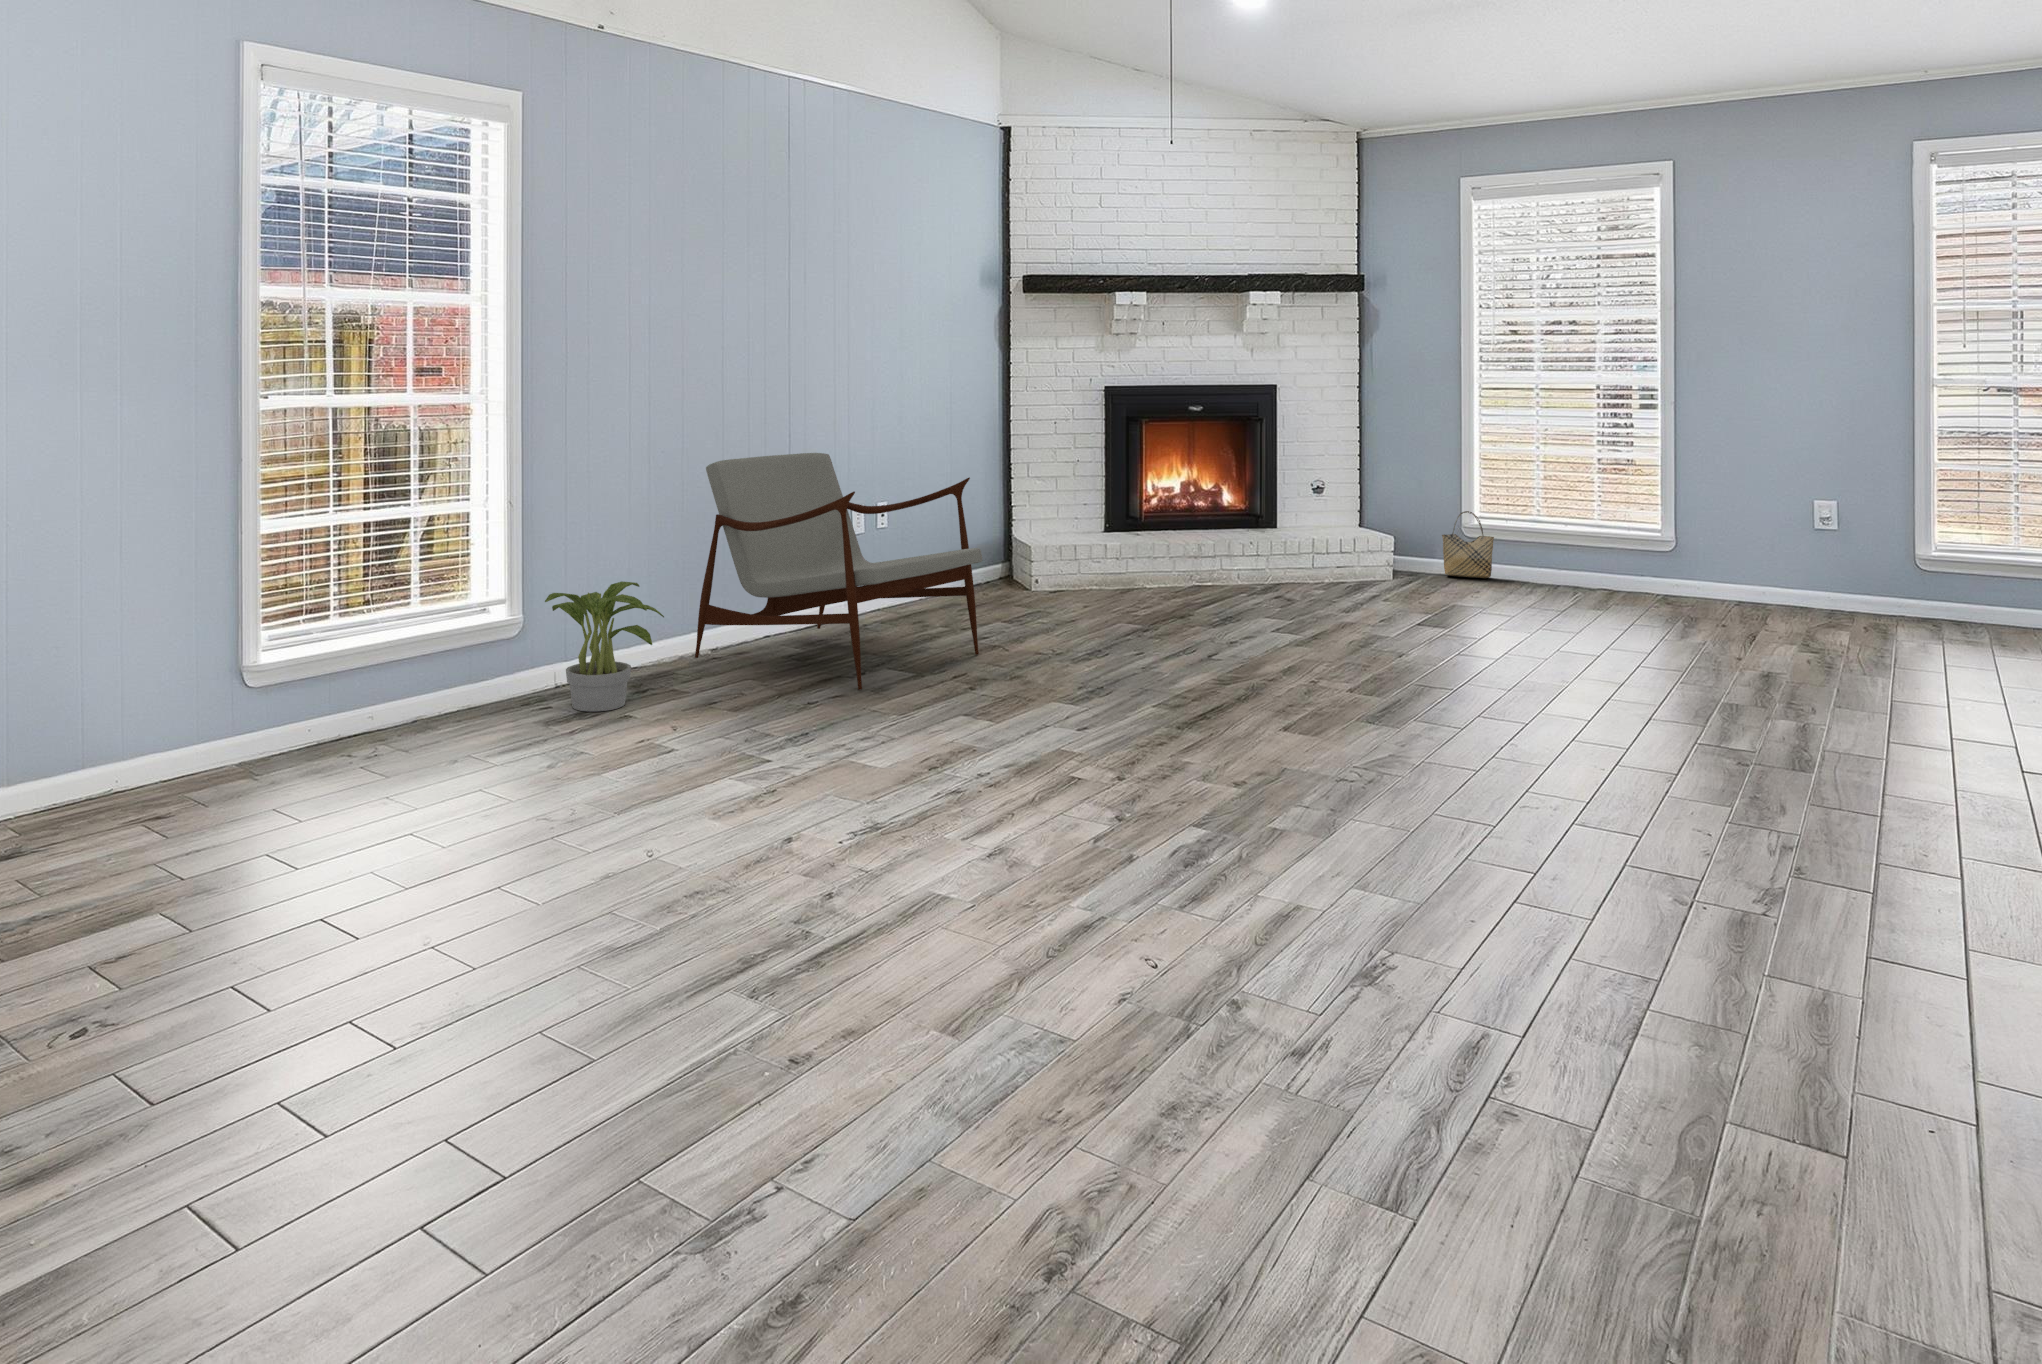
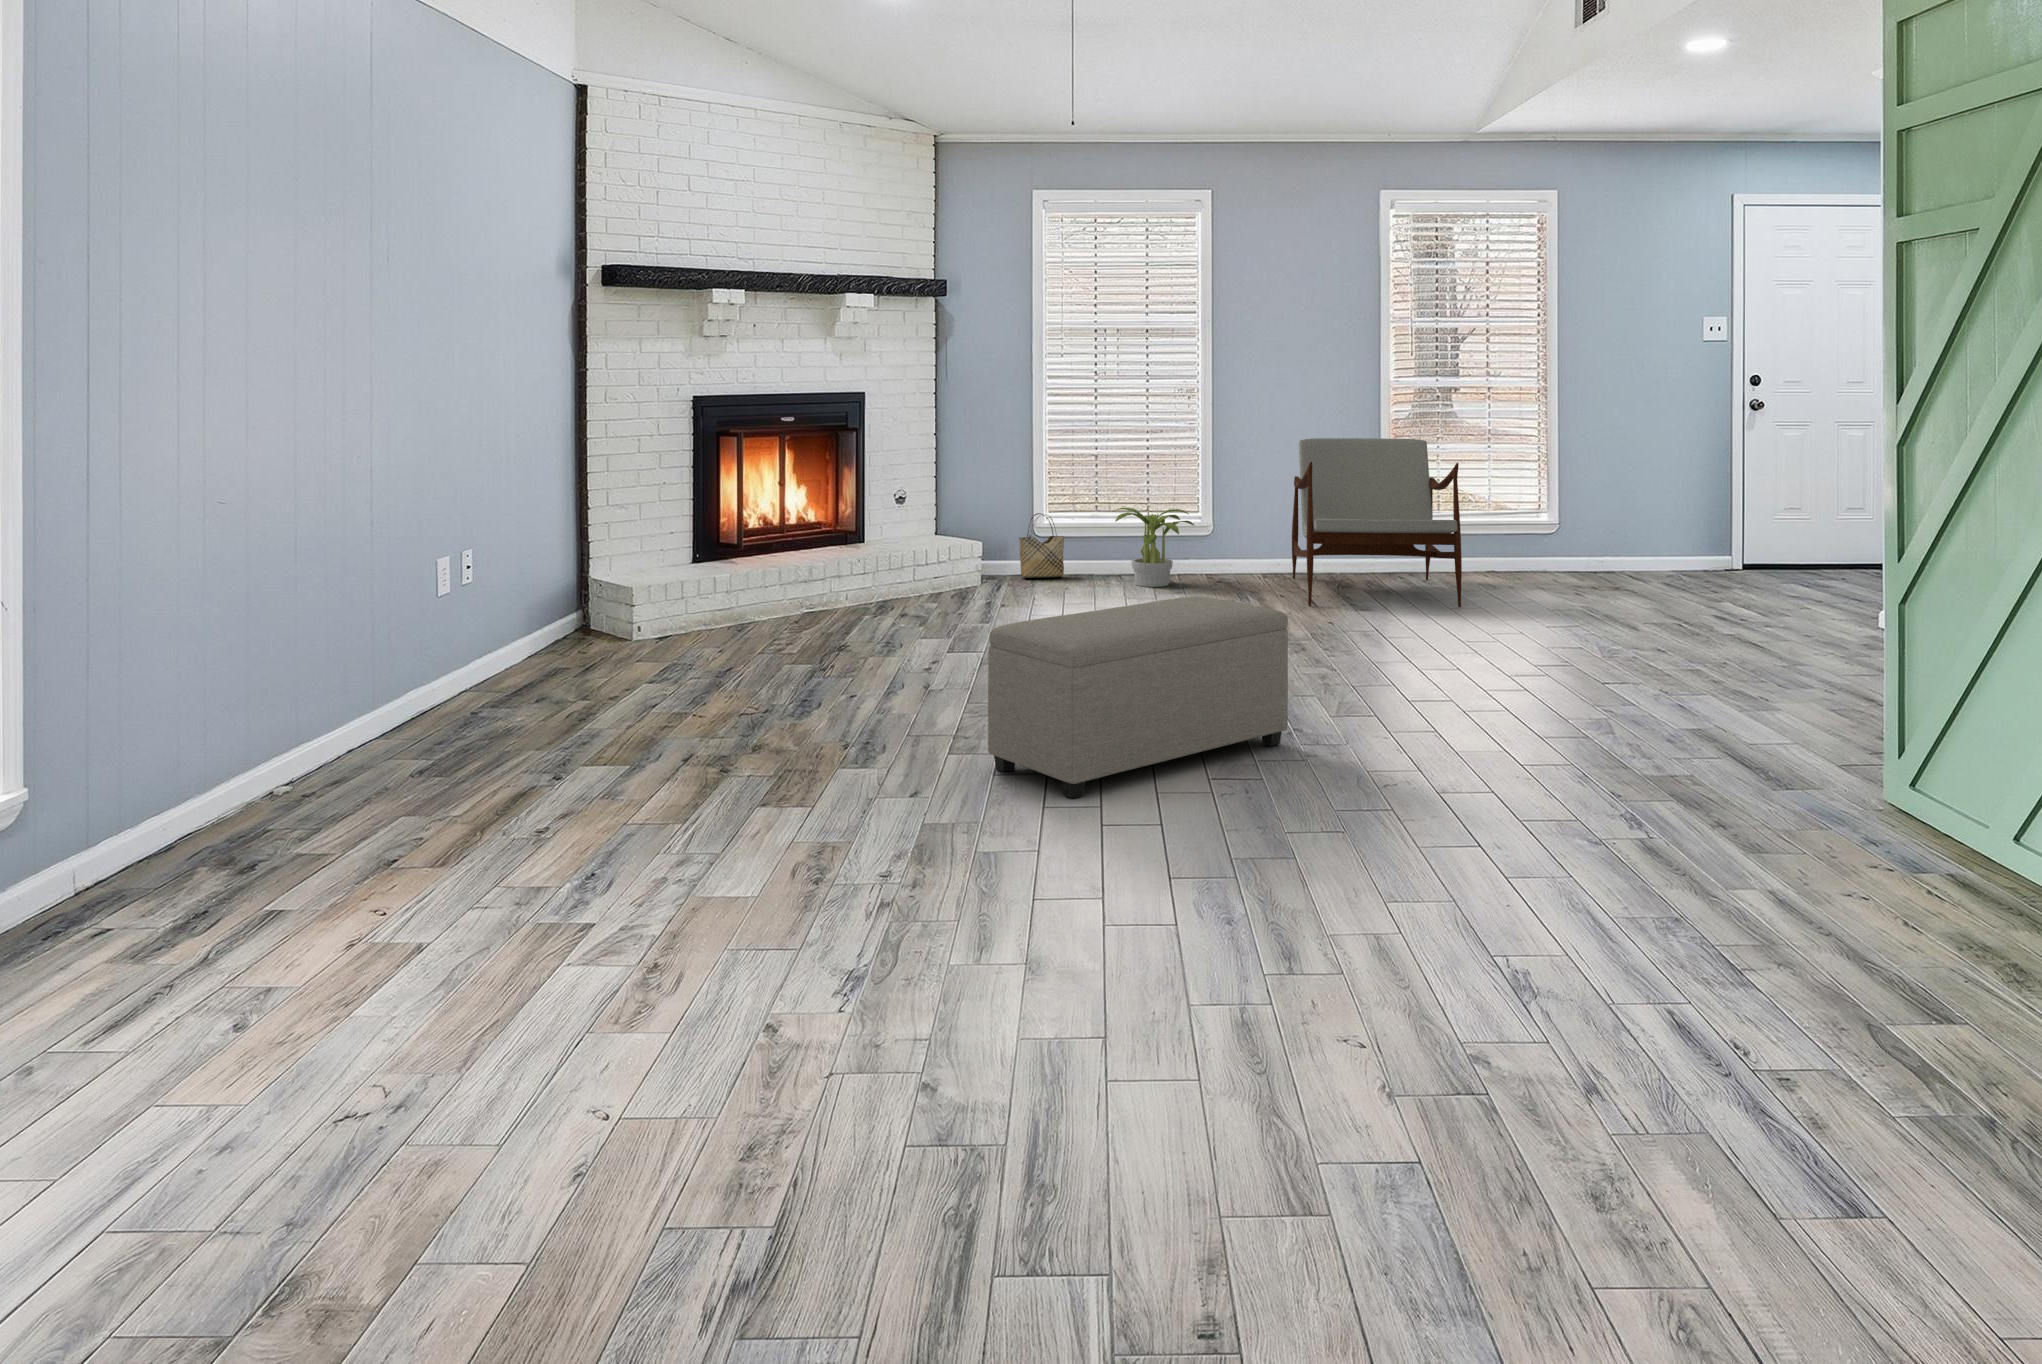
armchair: present [695,453,983,690] -> present [1292,438,1462,607]
potted plant: present [545,581,664,711] -> present [1114,507,1194,587]
ottoman: none [1177,589,1497,751] -> present [988,596,1288,798]

